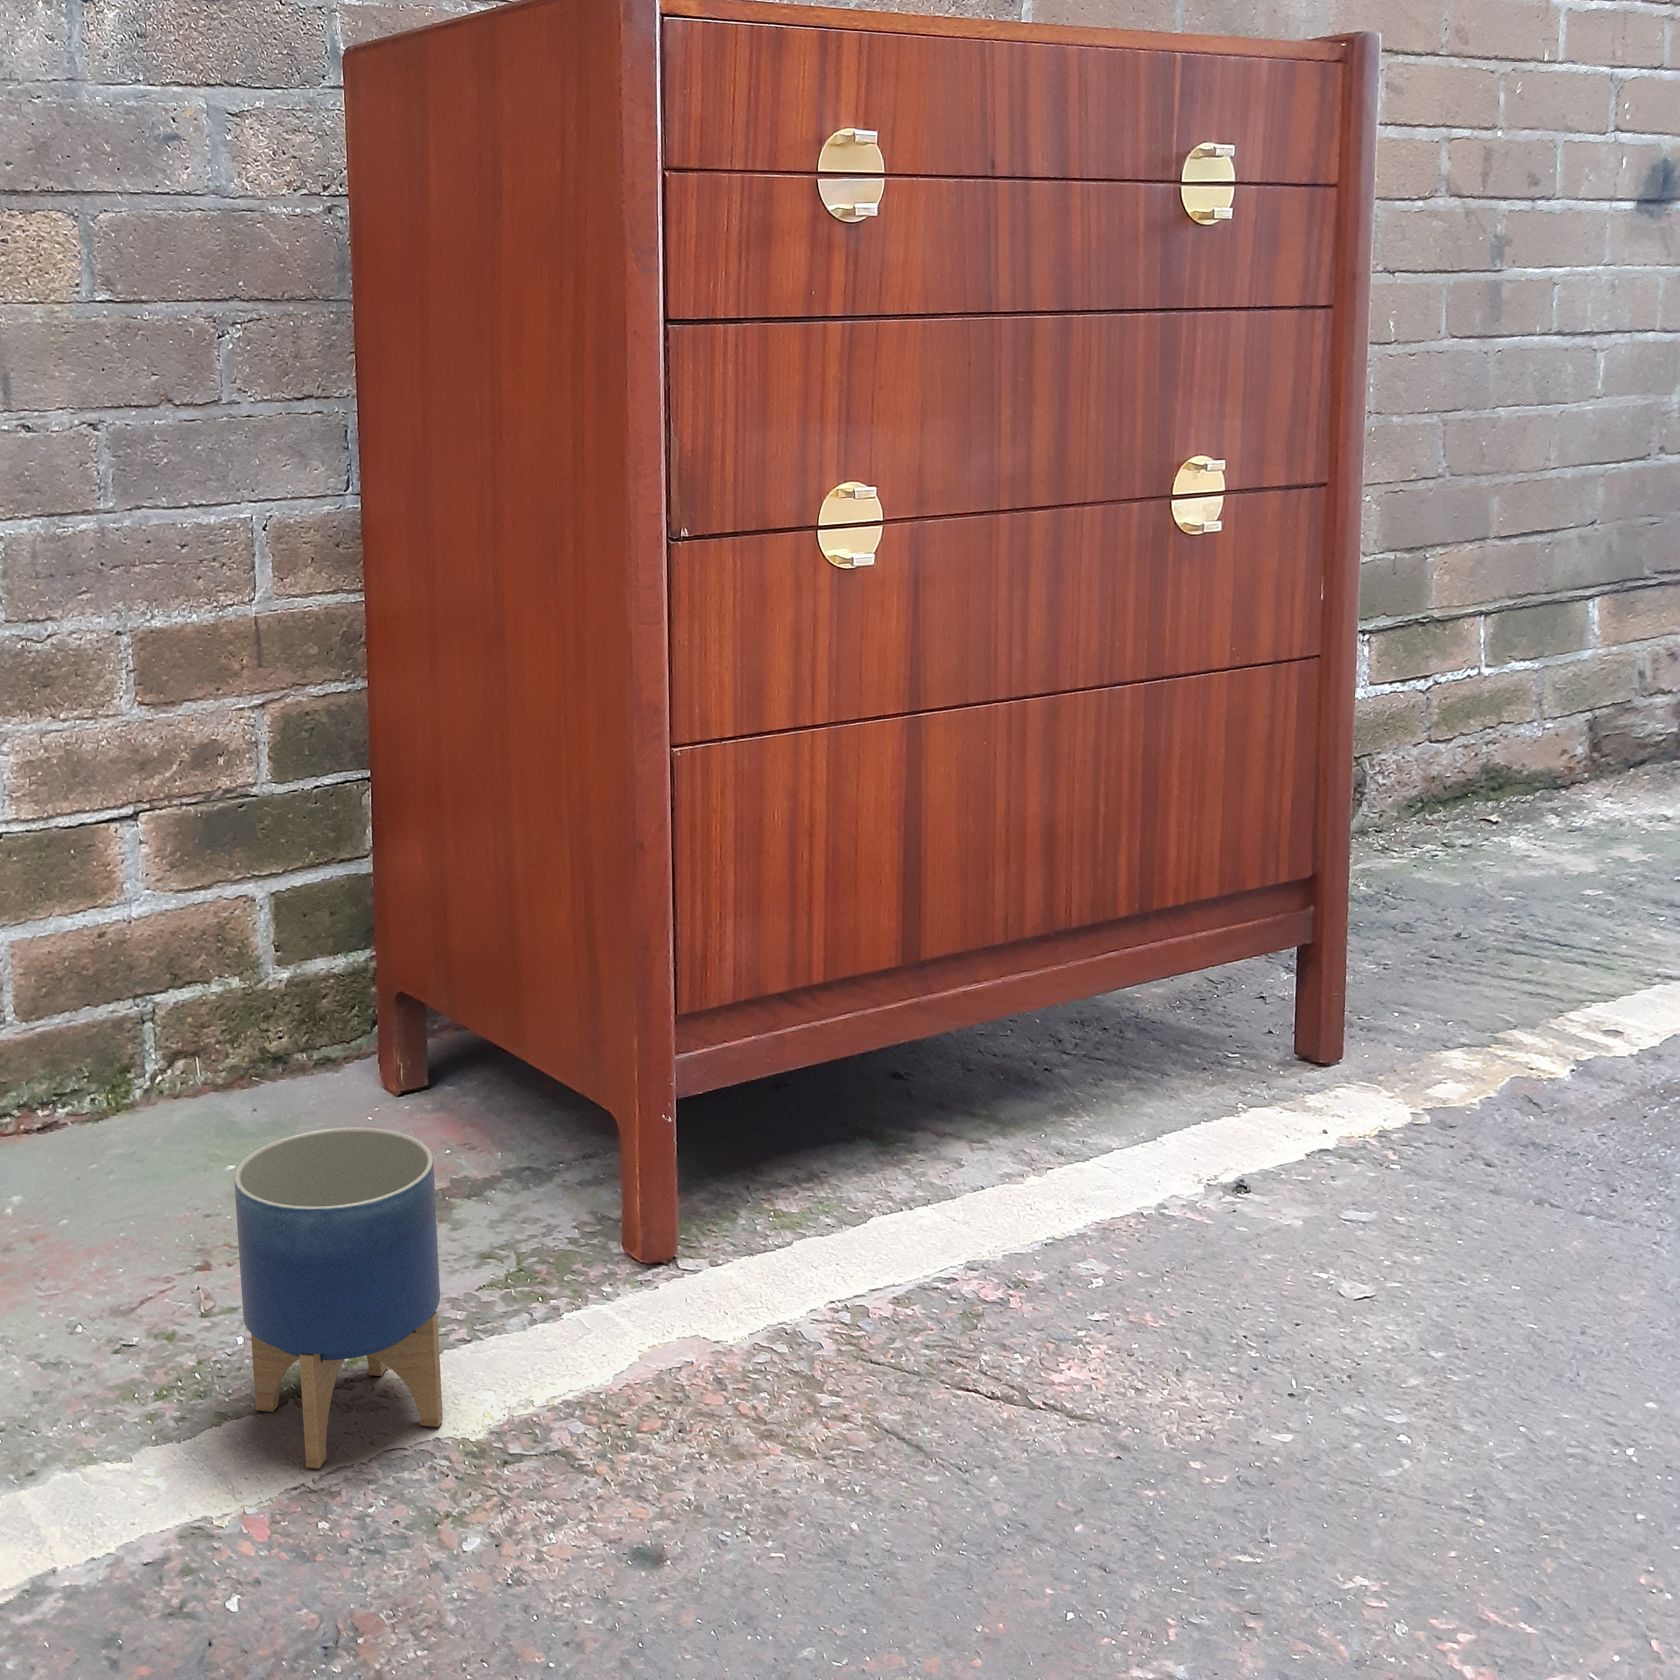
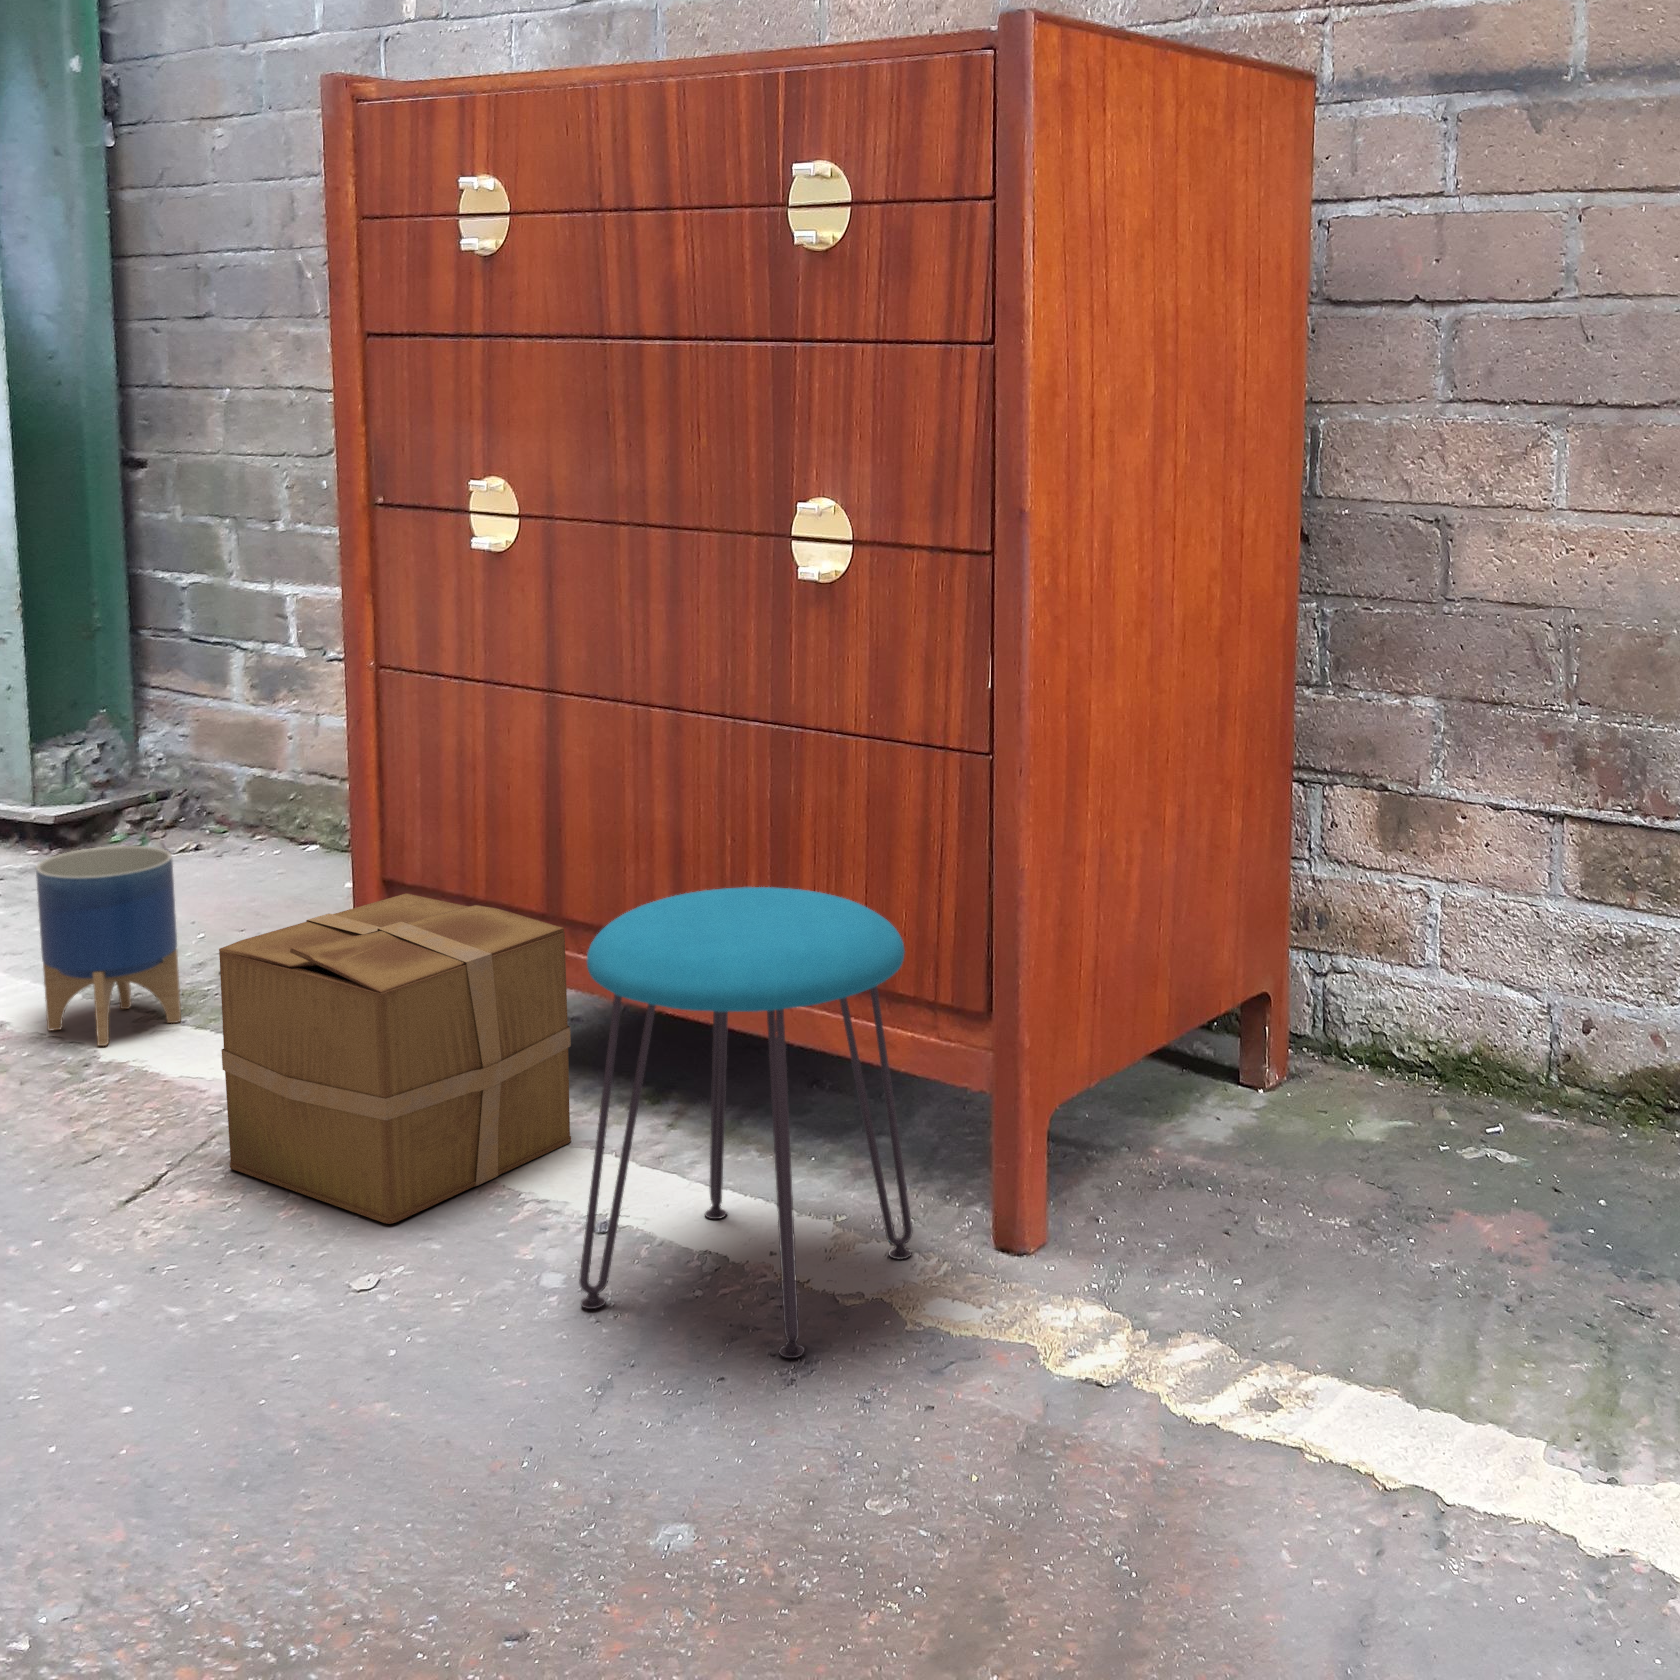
stool: none [1204,791,1514,1195] -> present [579,887,913,1358]
cardboard box: none [802,946,1188,1339] -> present [219,893,571,1224]

